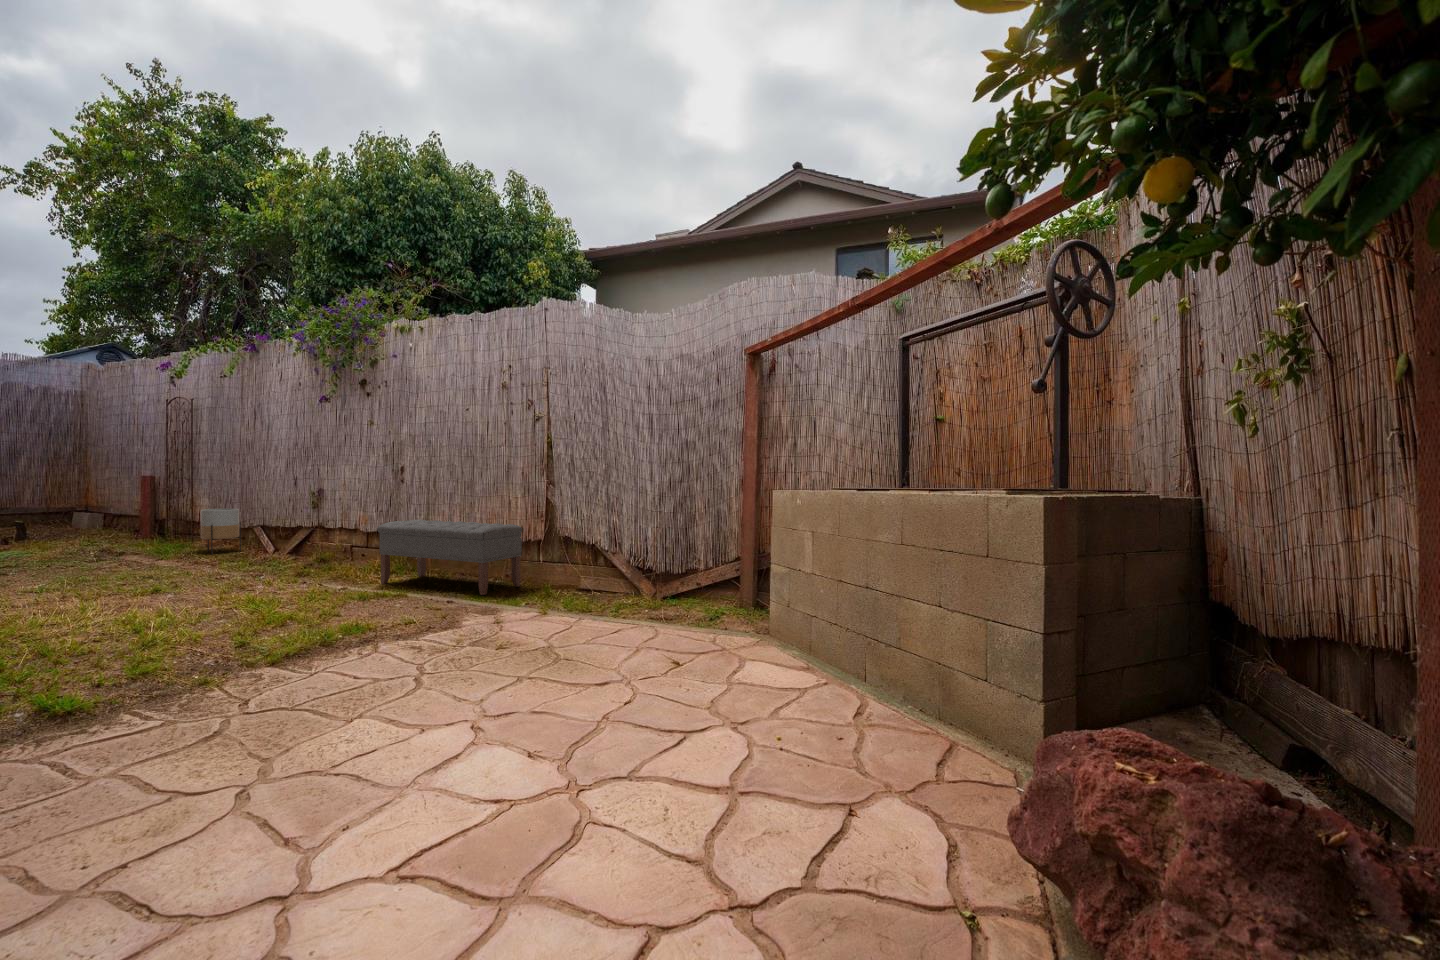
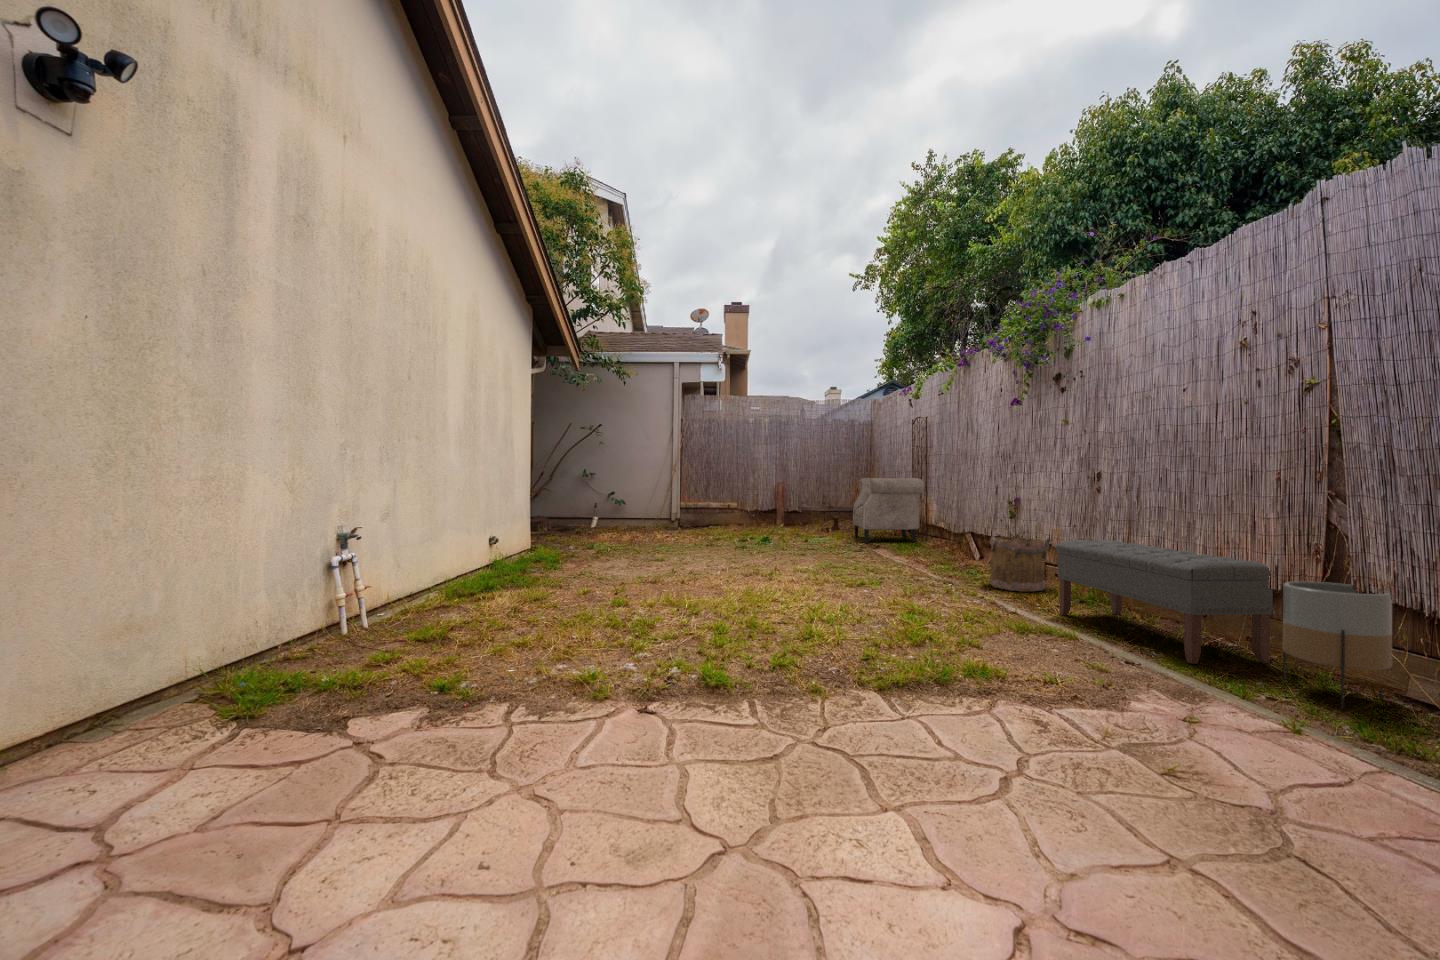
chair: none [60,469,183,552] -> present [853,478,925,543]
planter: present [200,509,241,554] -> present [1282,581,1392,709]
bucket: none [301,522,360,574] -> present [990,536,1049,592]

